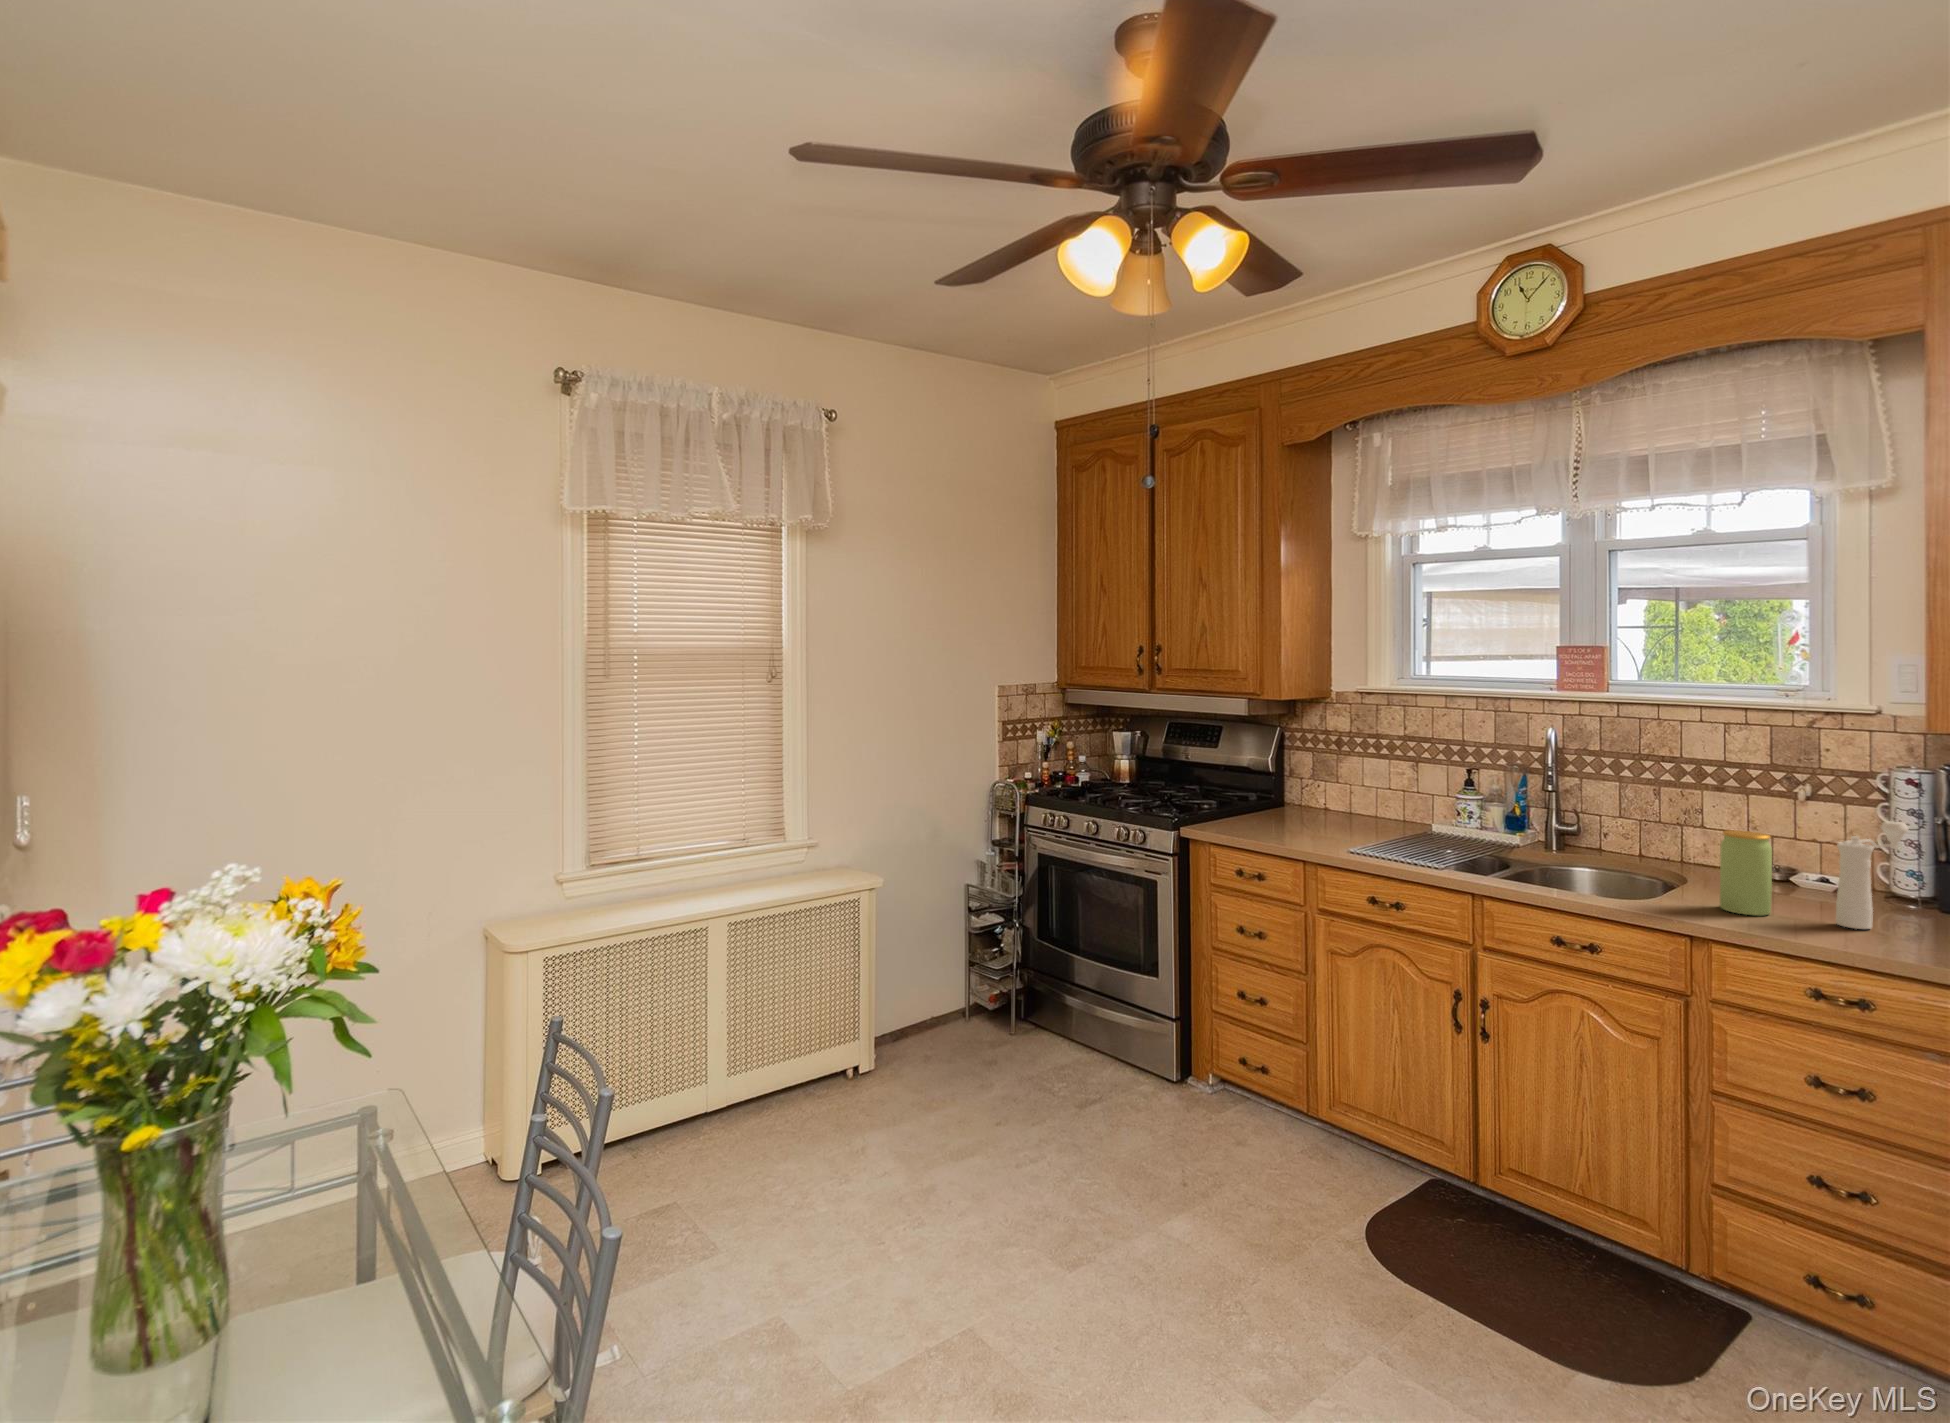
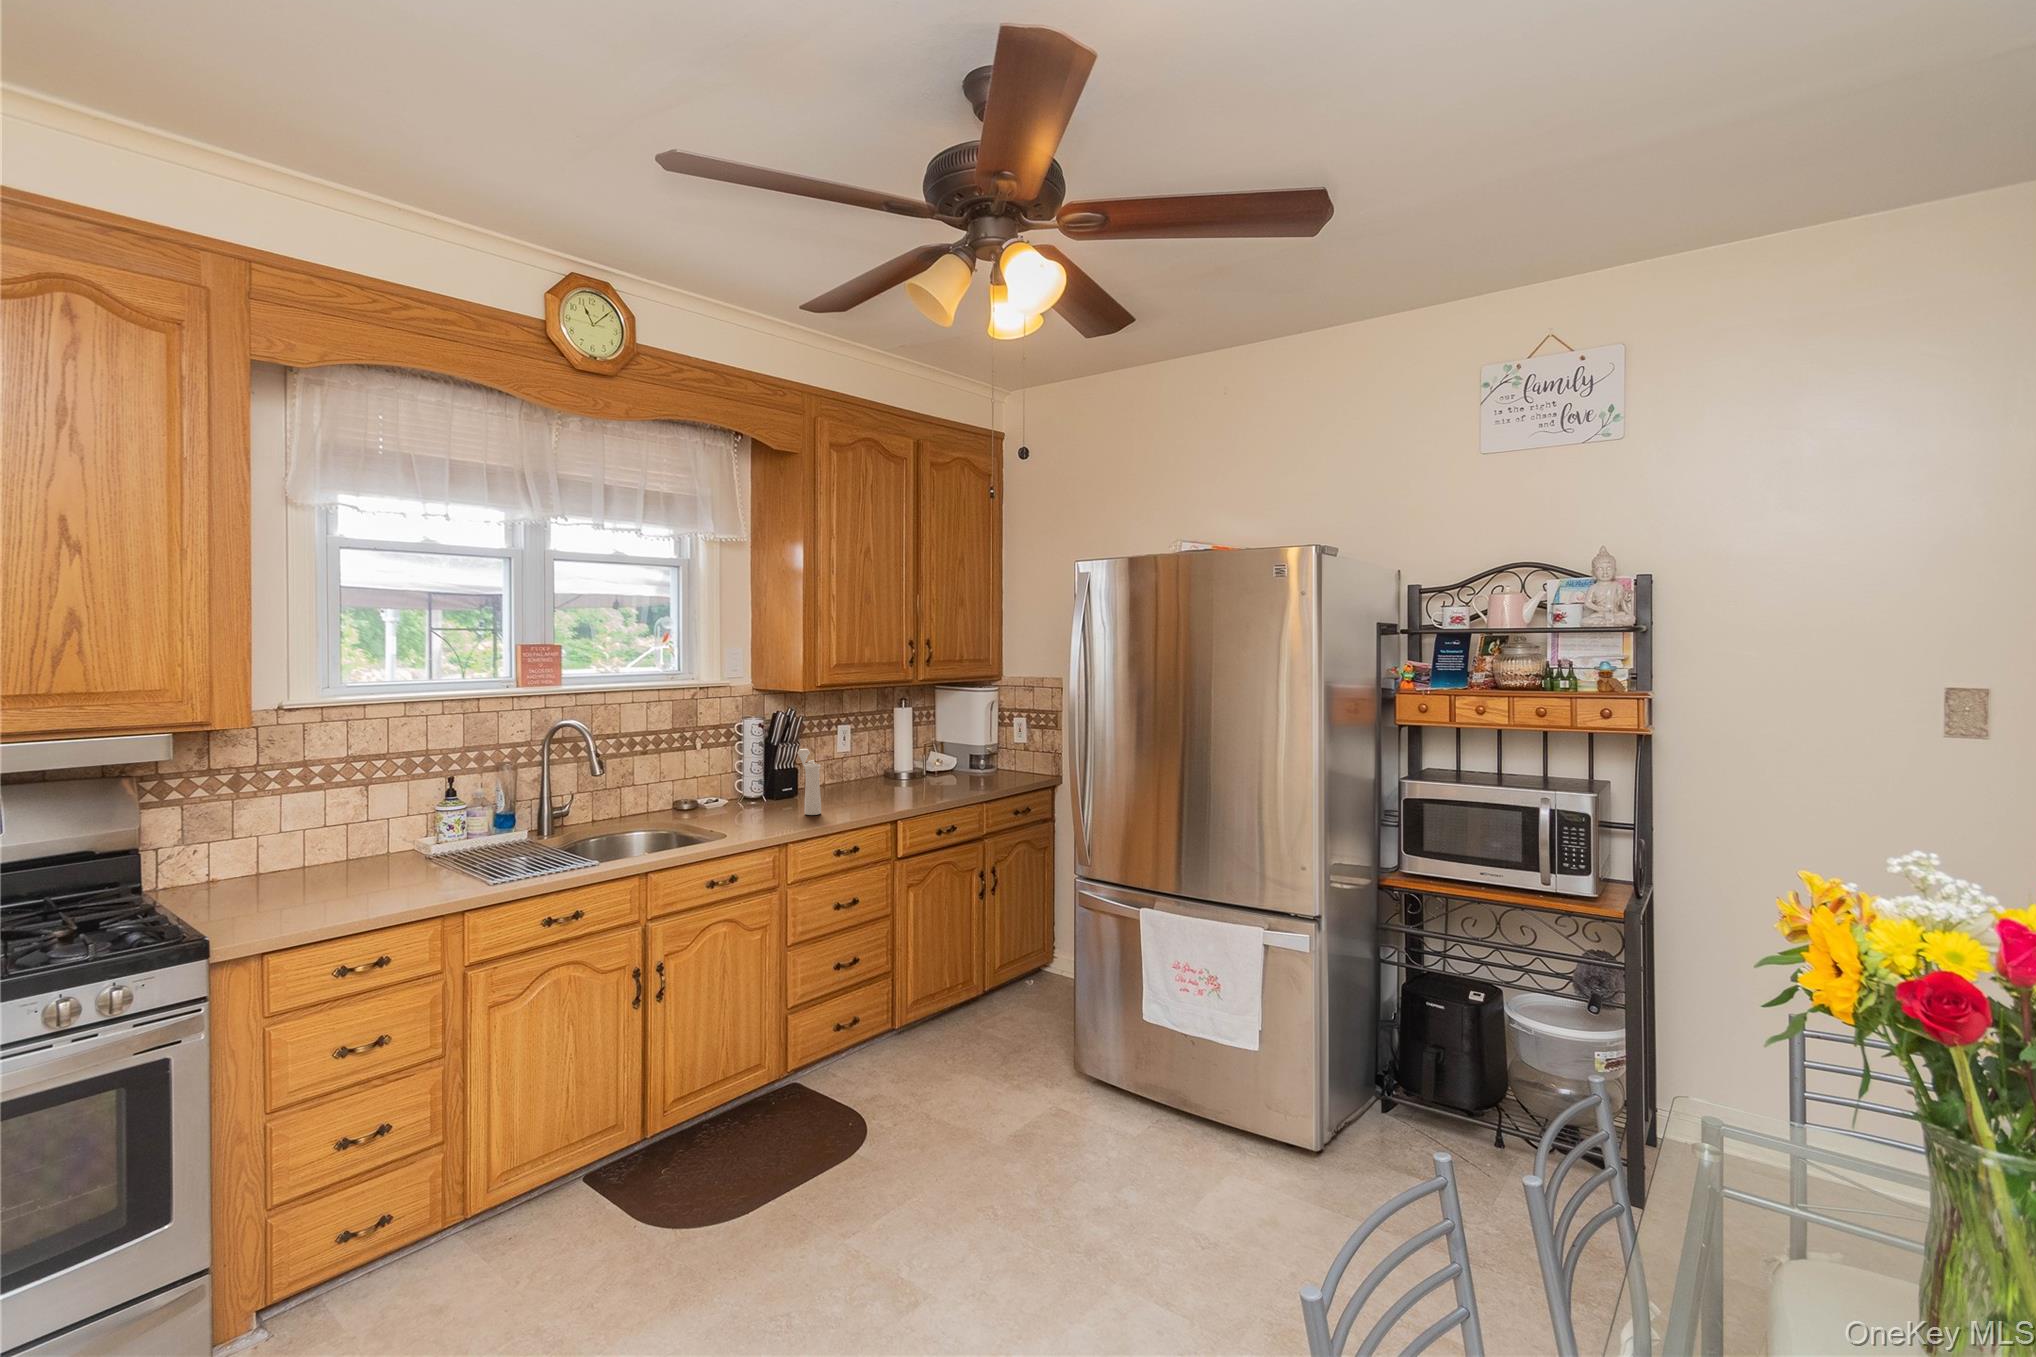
jar: present [1720,830,1772,916] -> none [757,770,785,826]

